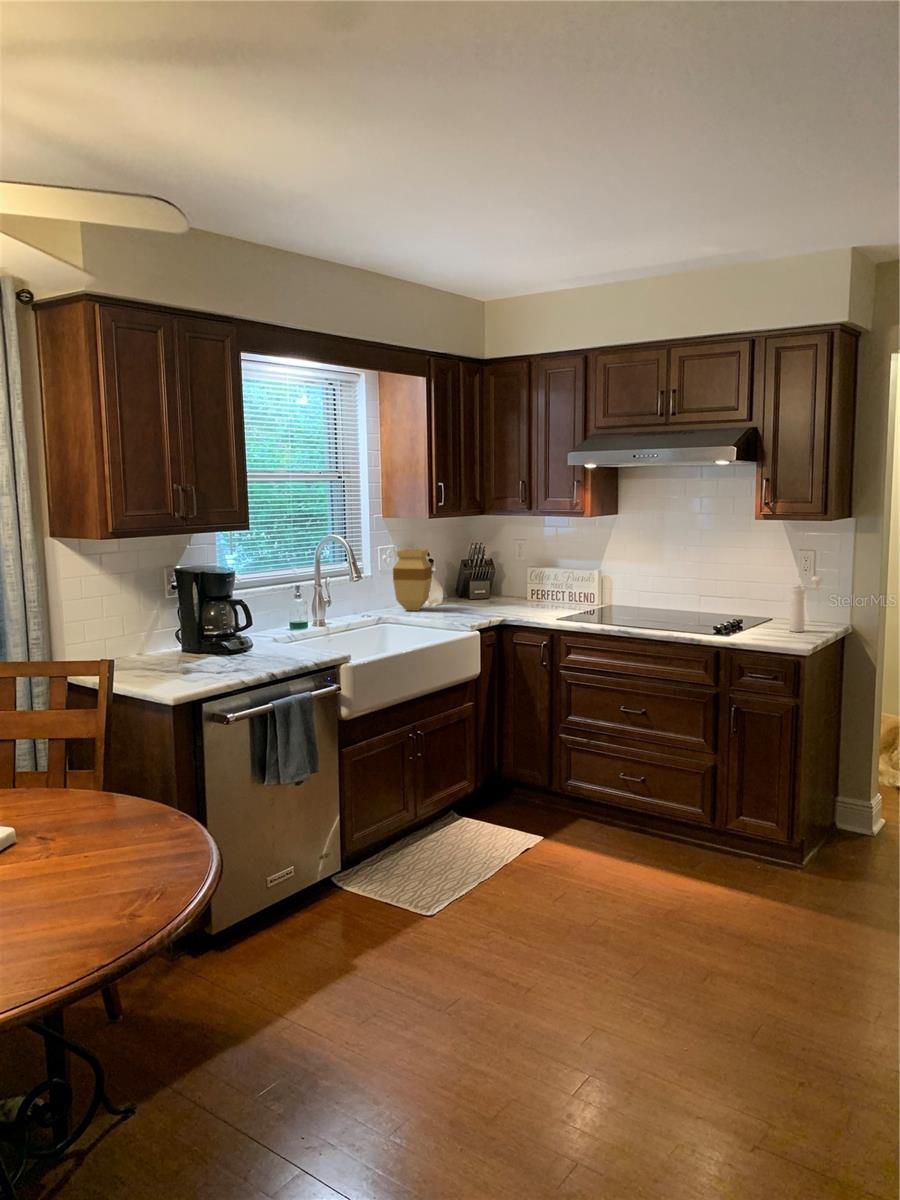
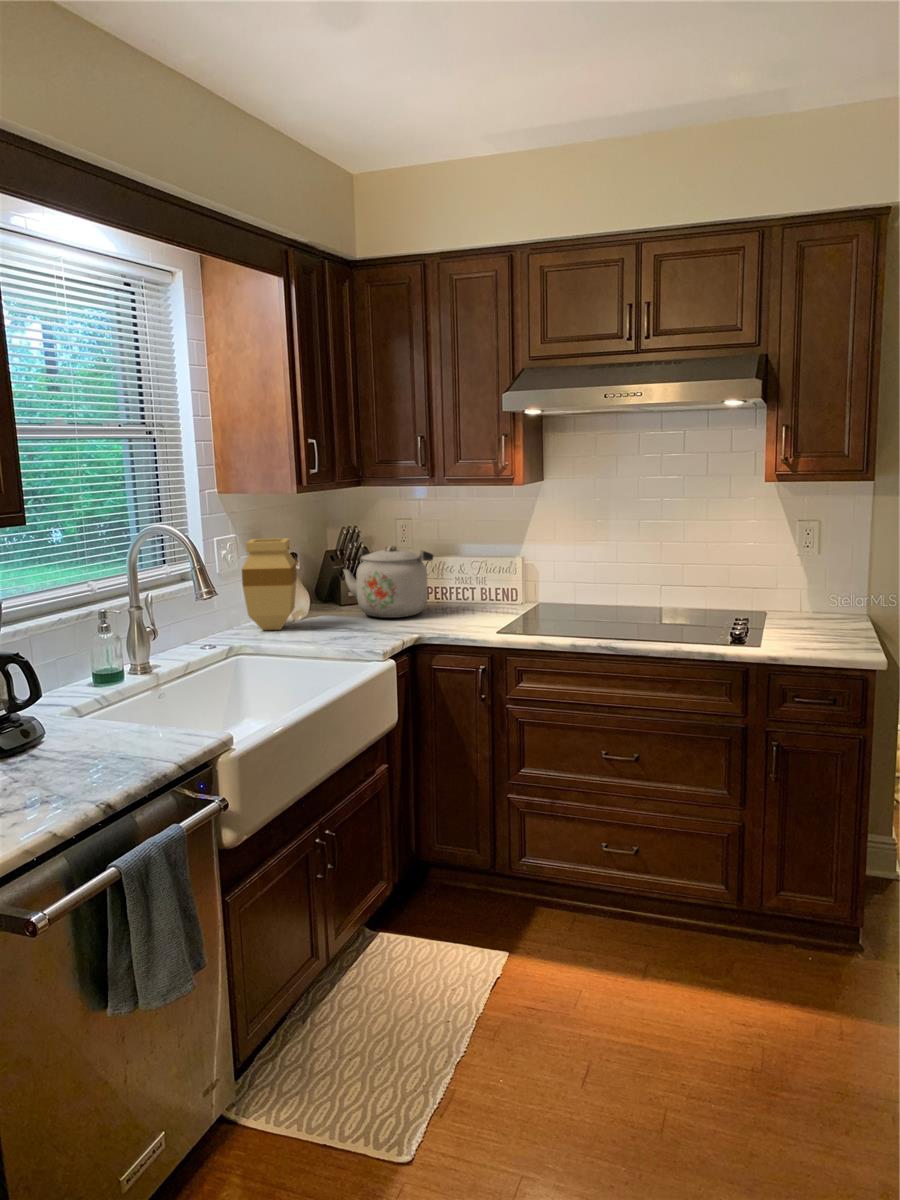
kettle: none [467,557,532,608] -> present [343,546,433,618]
pepper mill: present [789,576,823,632] -> none [816,558,852,634]

